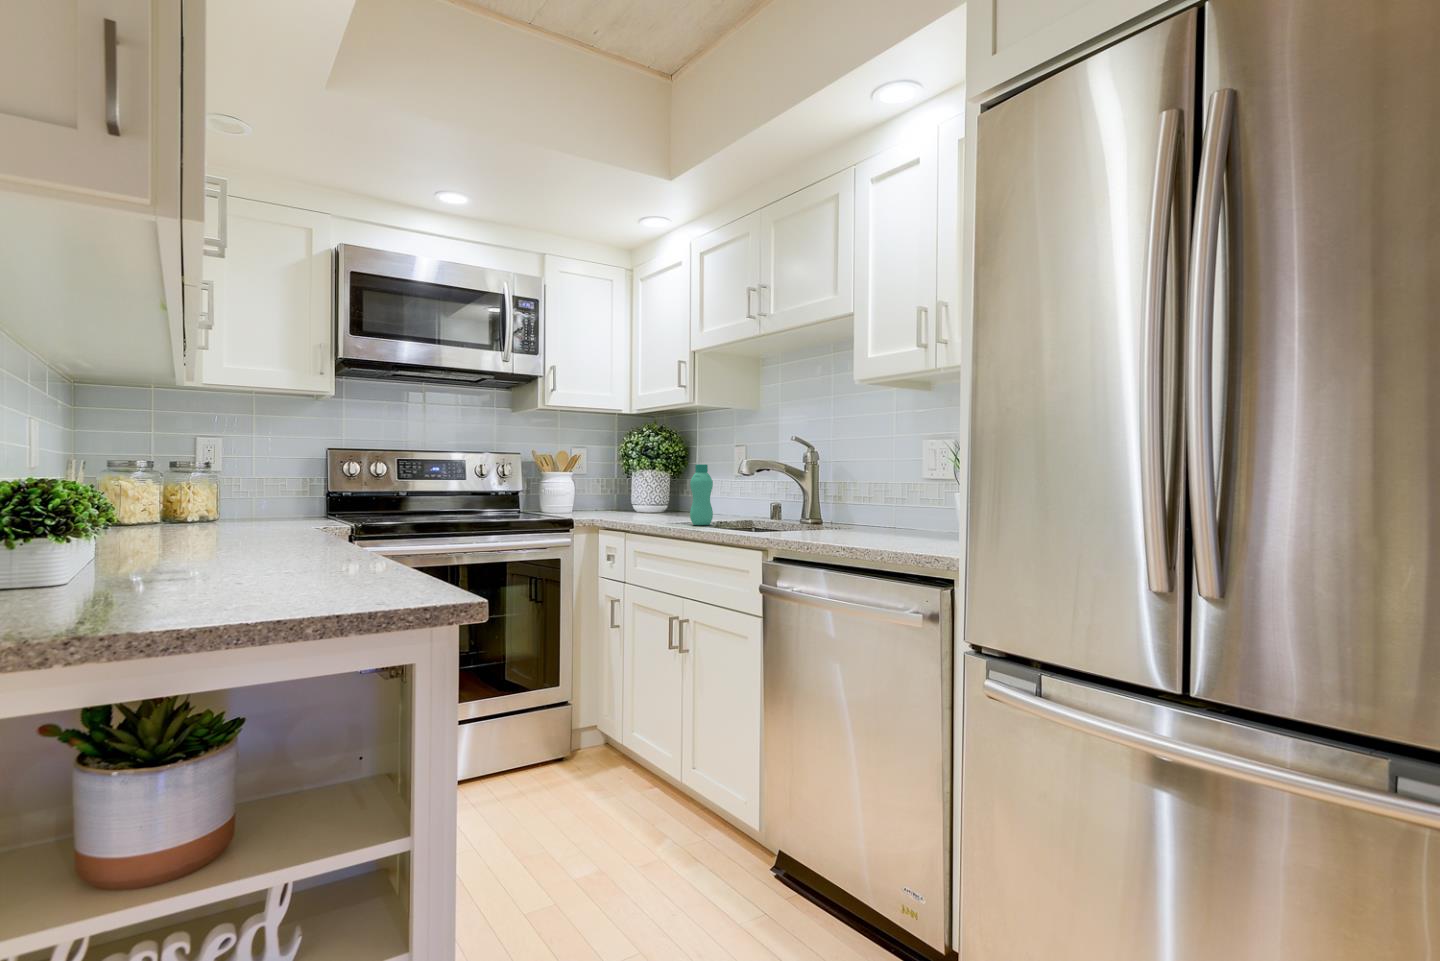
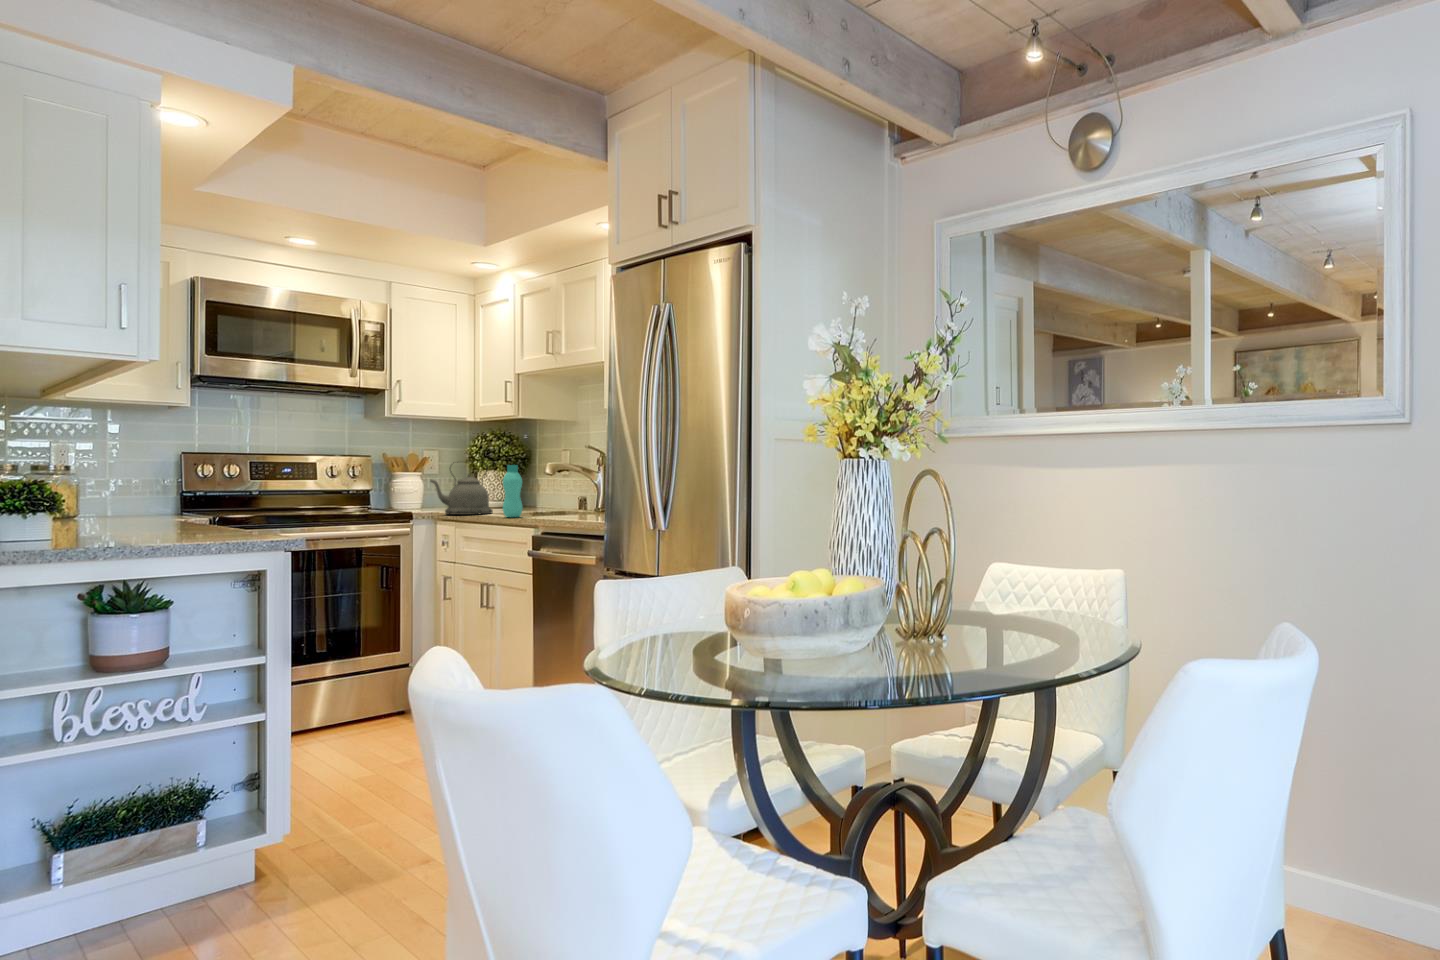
kettle: none [599,460,667,521] -> present [430,461,493,515]

